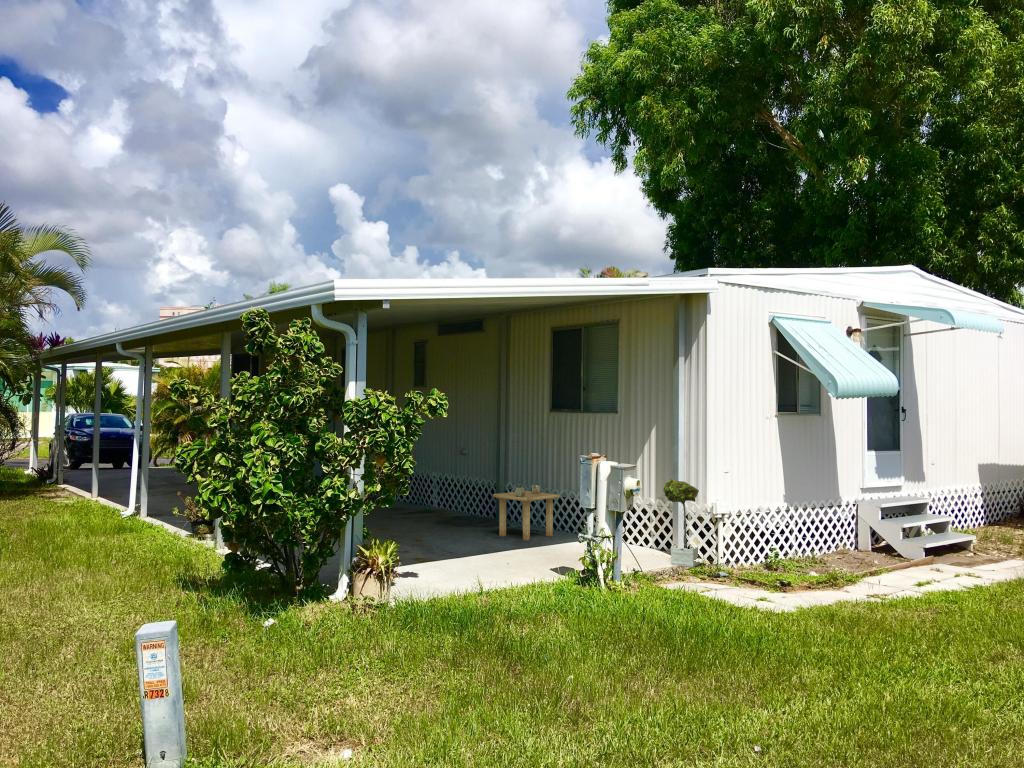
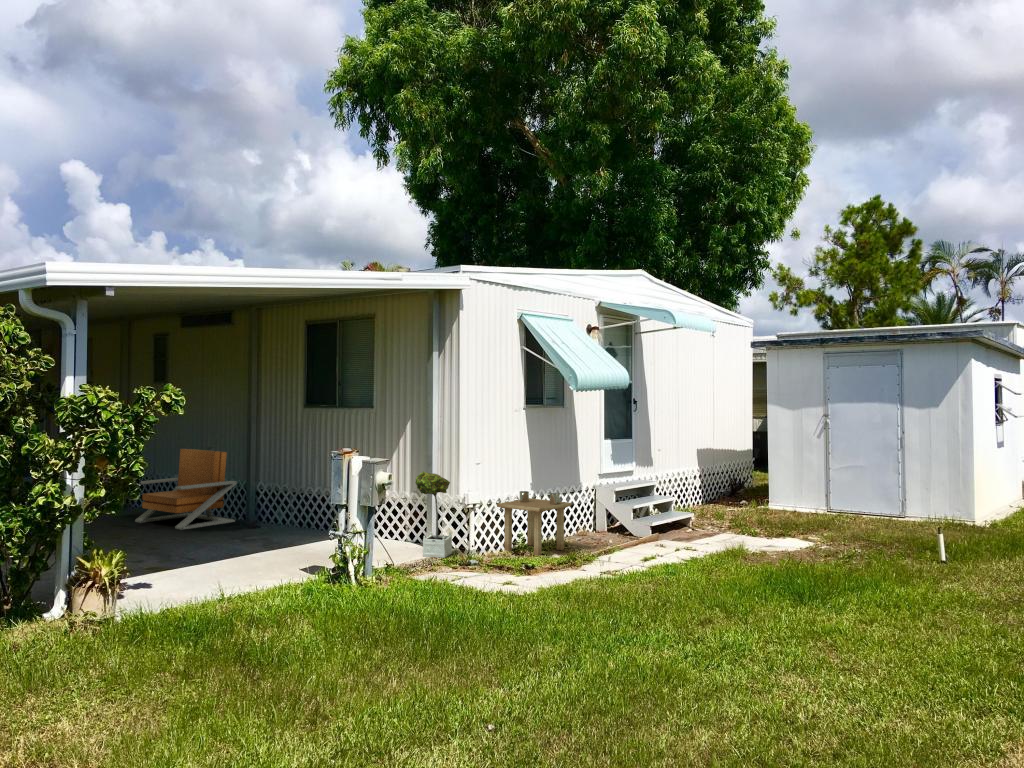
lounge chair: none [395,453,488,530] -> present [135,449,237,530]
side table: present [493,484,559,540] -> present [497,491,571,556]

